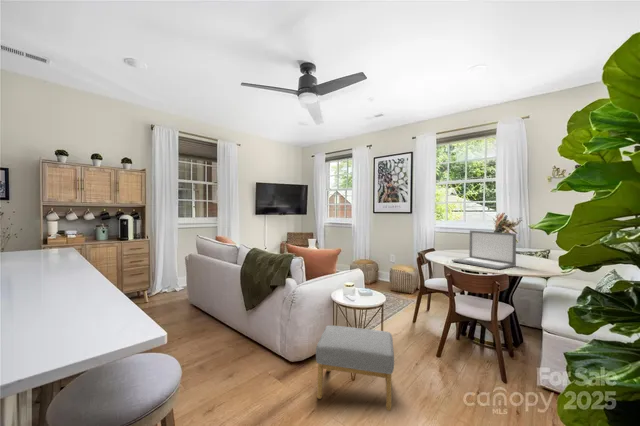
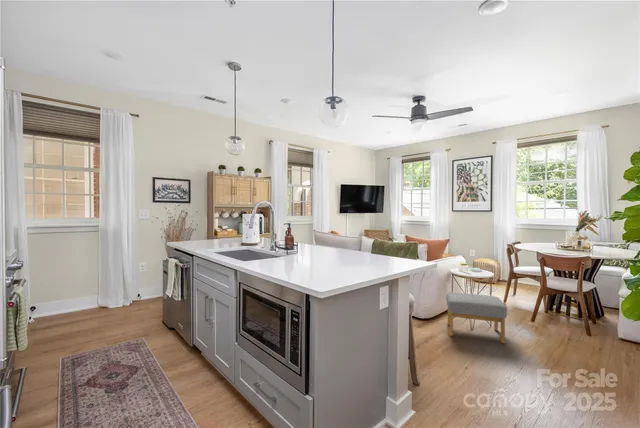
laptop: present [452,231,516,269] -> none [541,225,598,254]

